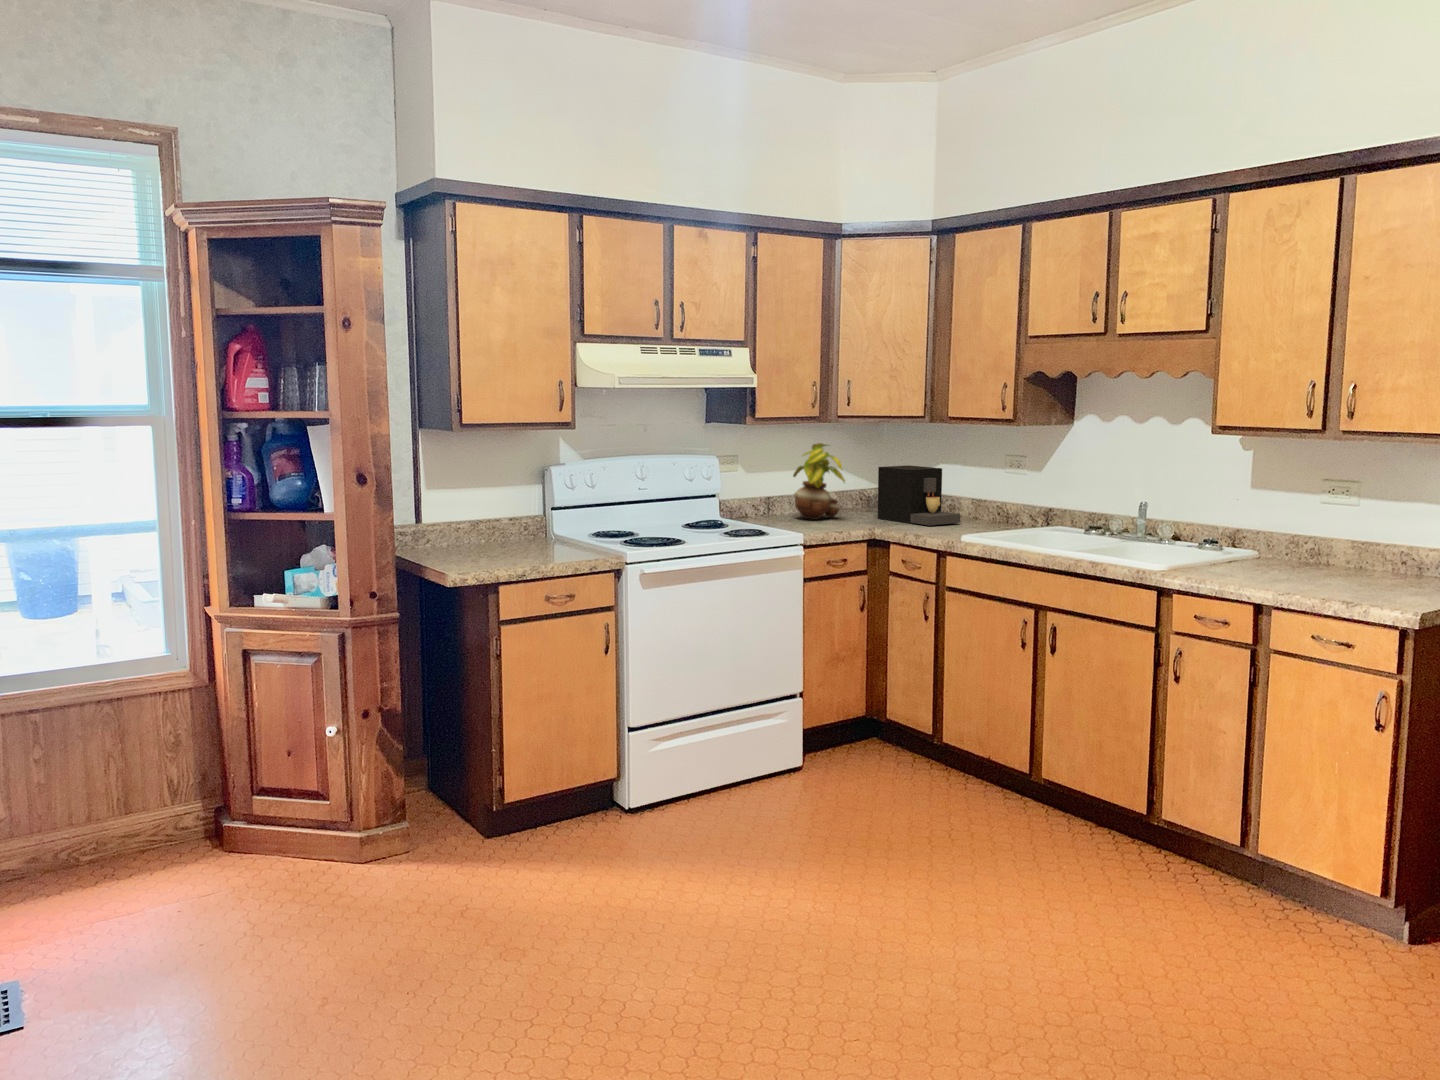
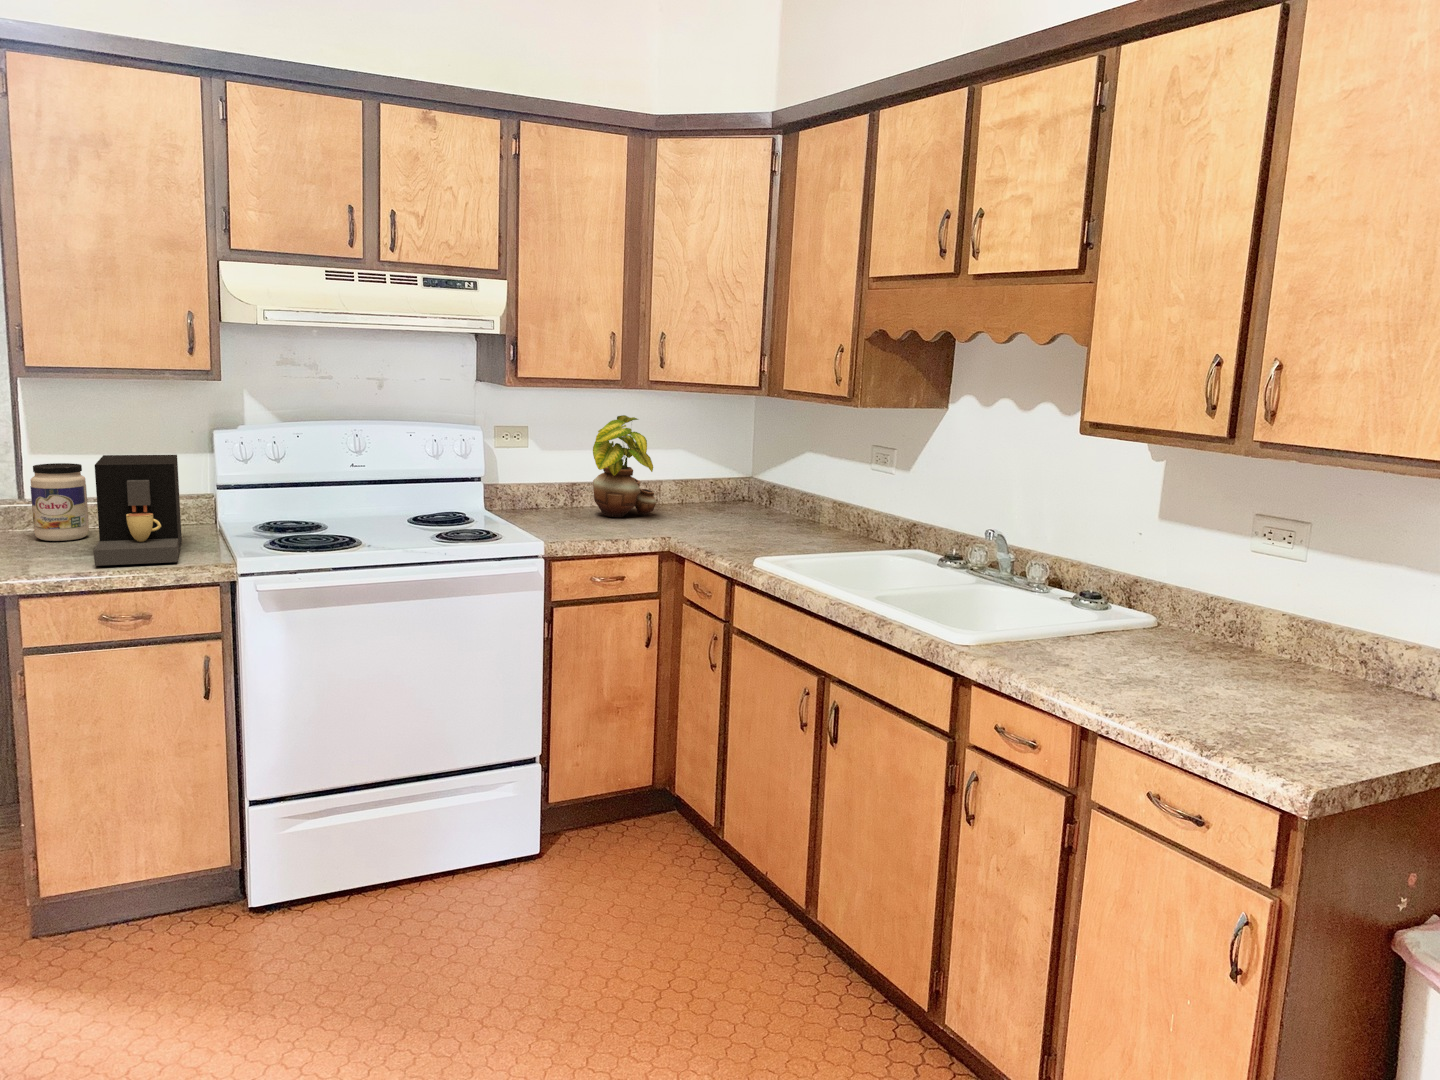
coffee maker: present [878,465,960,525] -> present [94,455,182,566]
jar: none [443,495,480,551] -> present [30,463,89,541]

